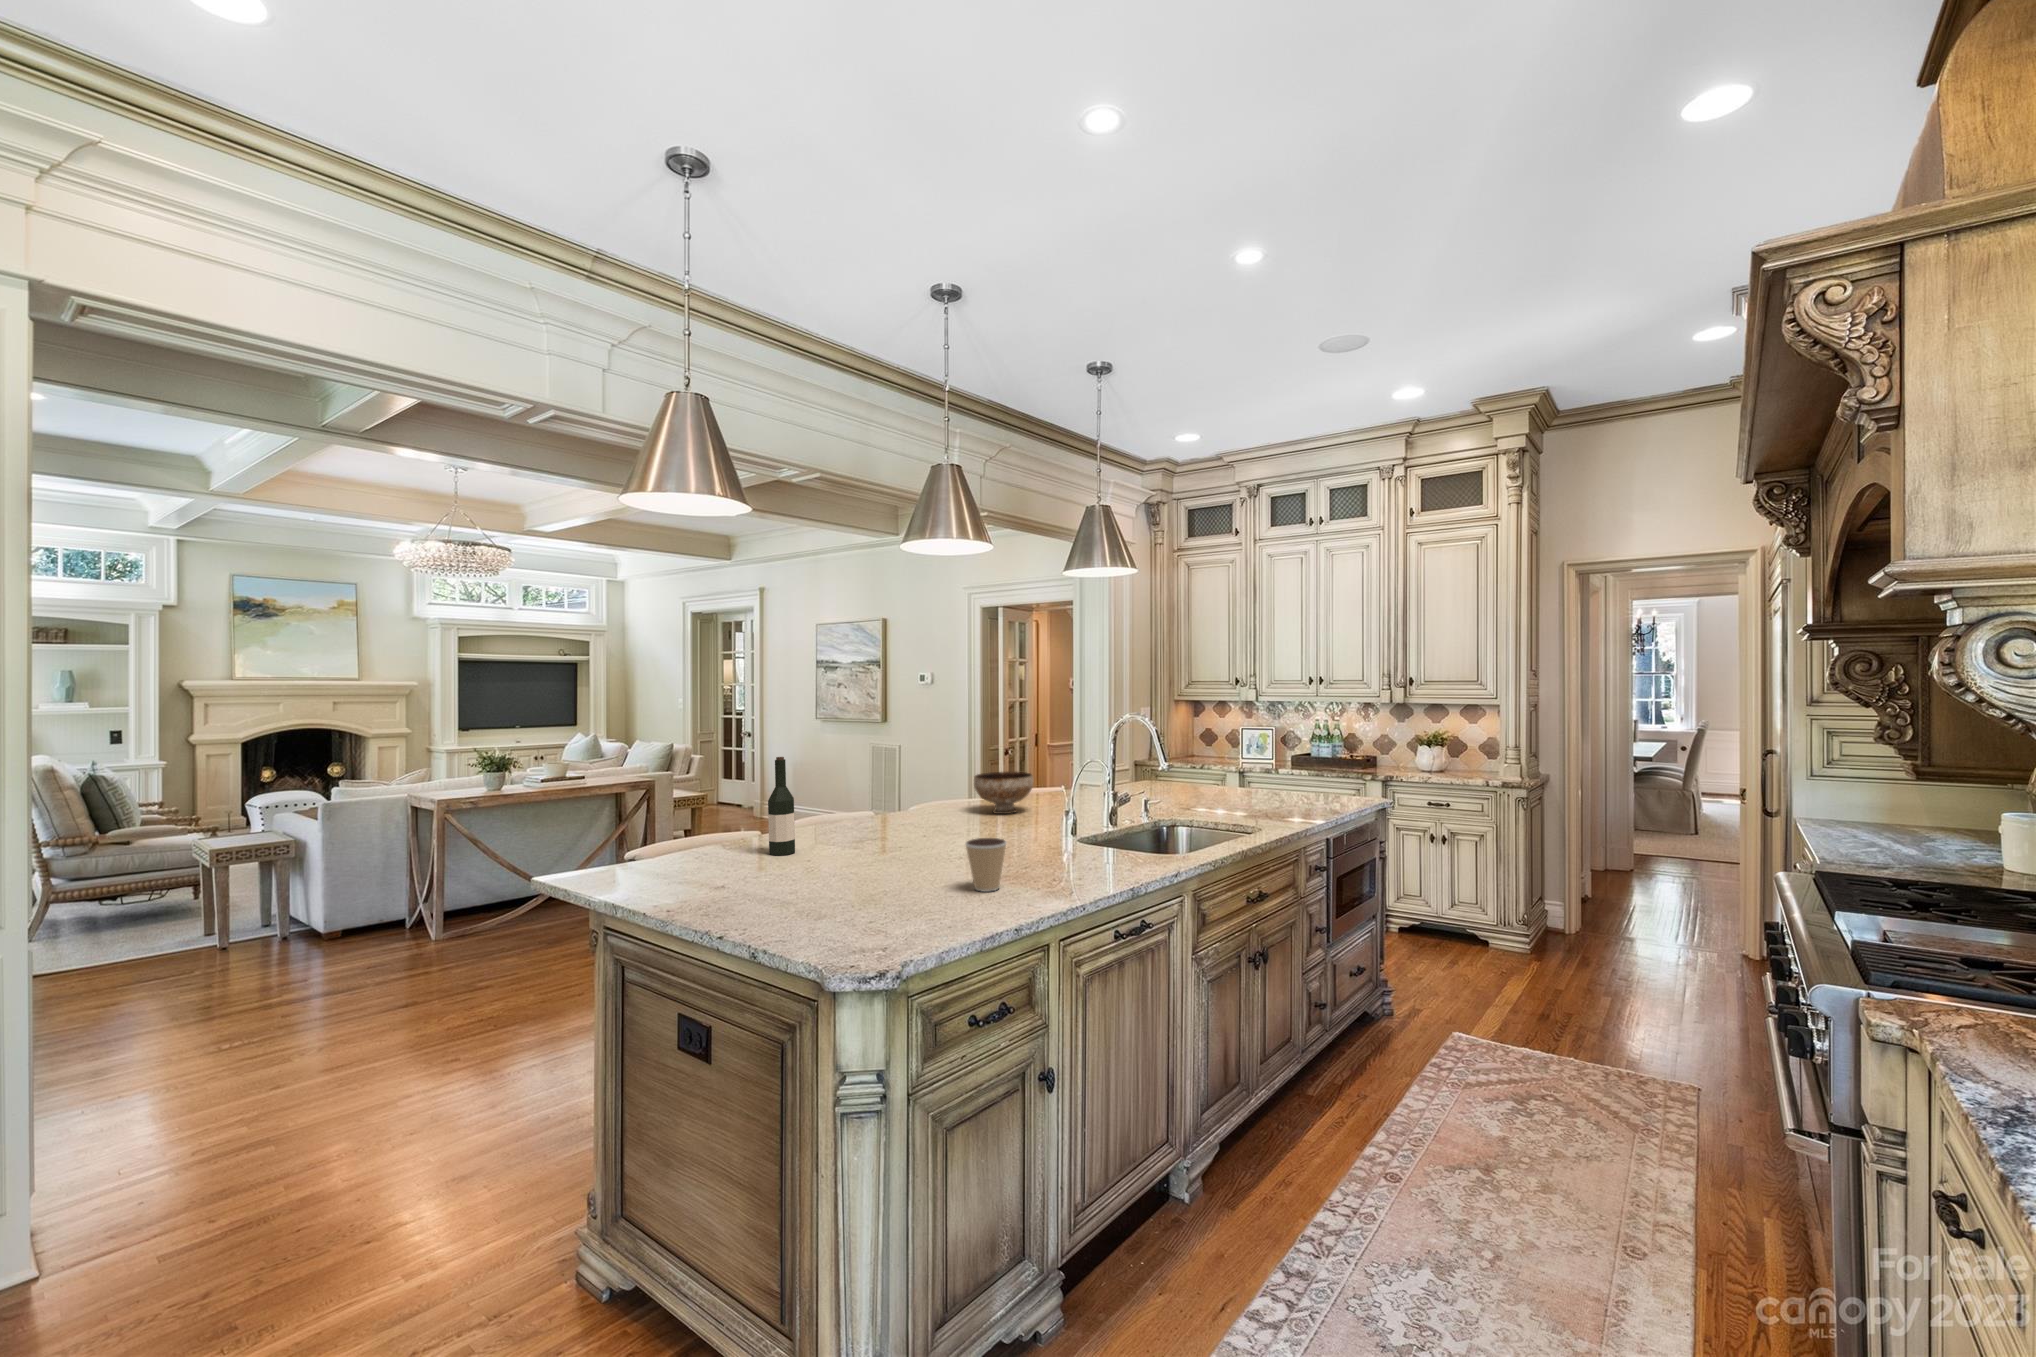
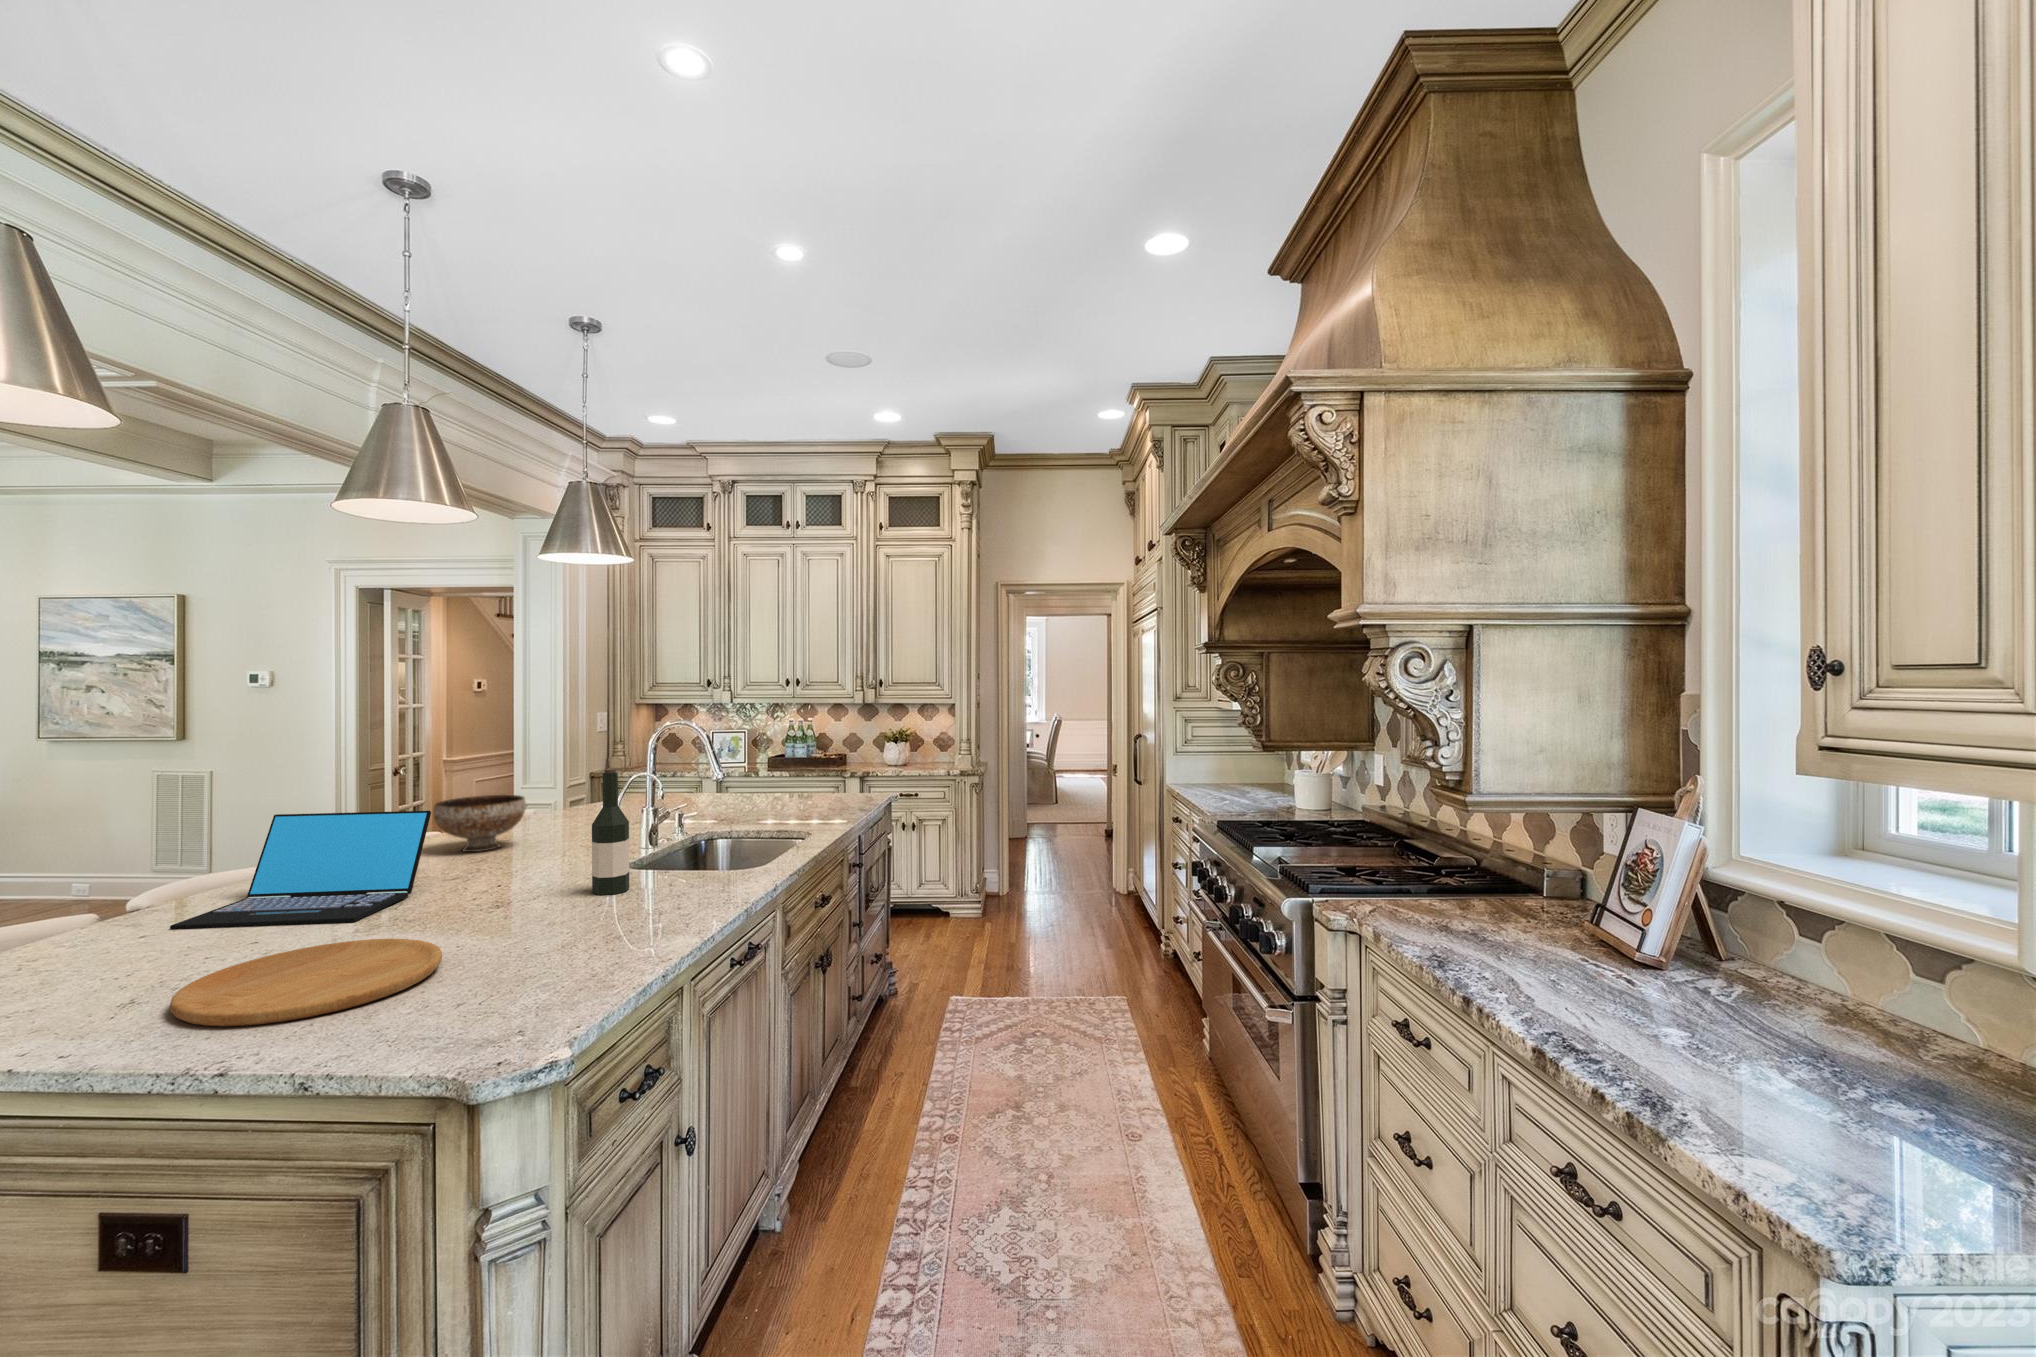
wine bottle: present [768,757,795,856] -> present [592,769,629,895]
laptop: none [812,775,949,853] -> present [170,811,431,930]
coffee cup: present [966,838,1007,892] -> none [533,873,595,944]
cutting board: none [767,865,907,909] -> present [170,939,442,1026]

